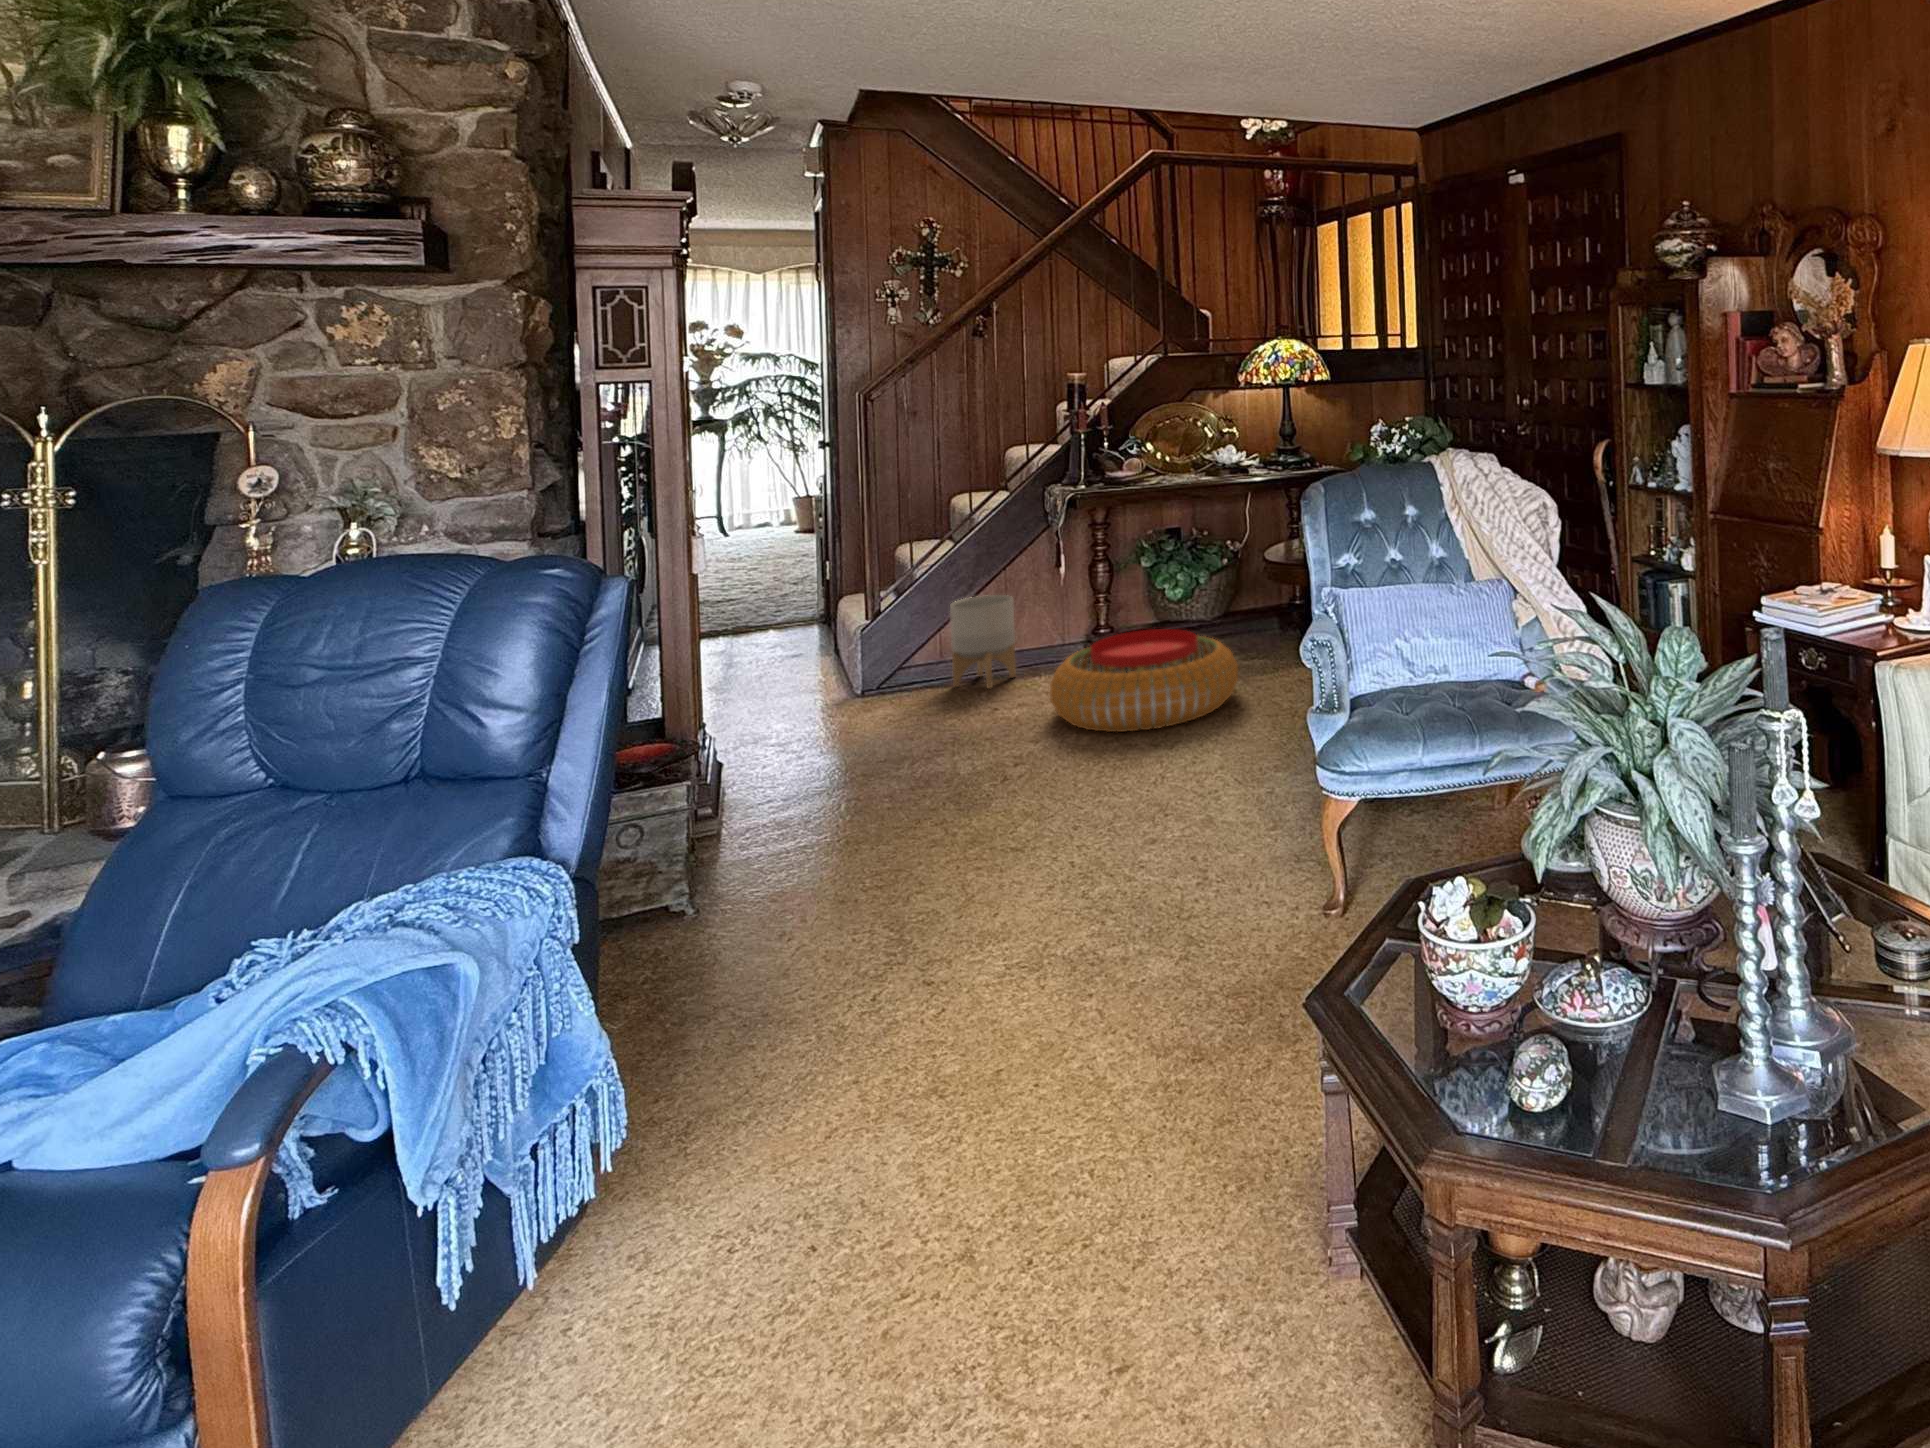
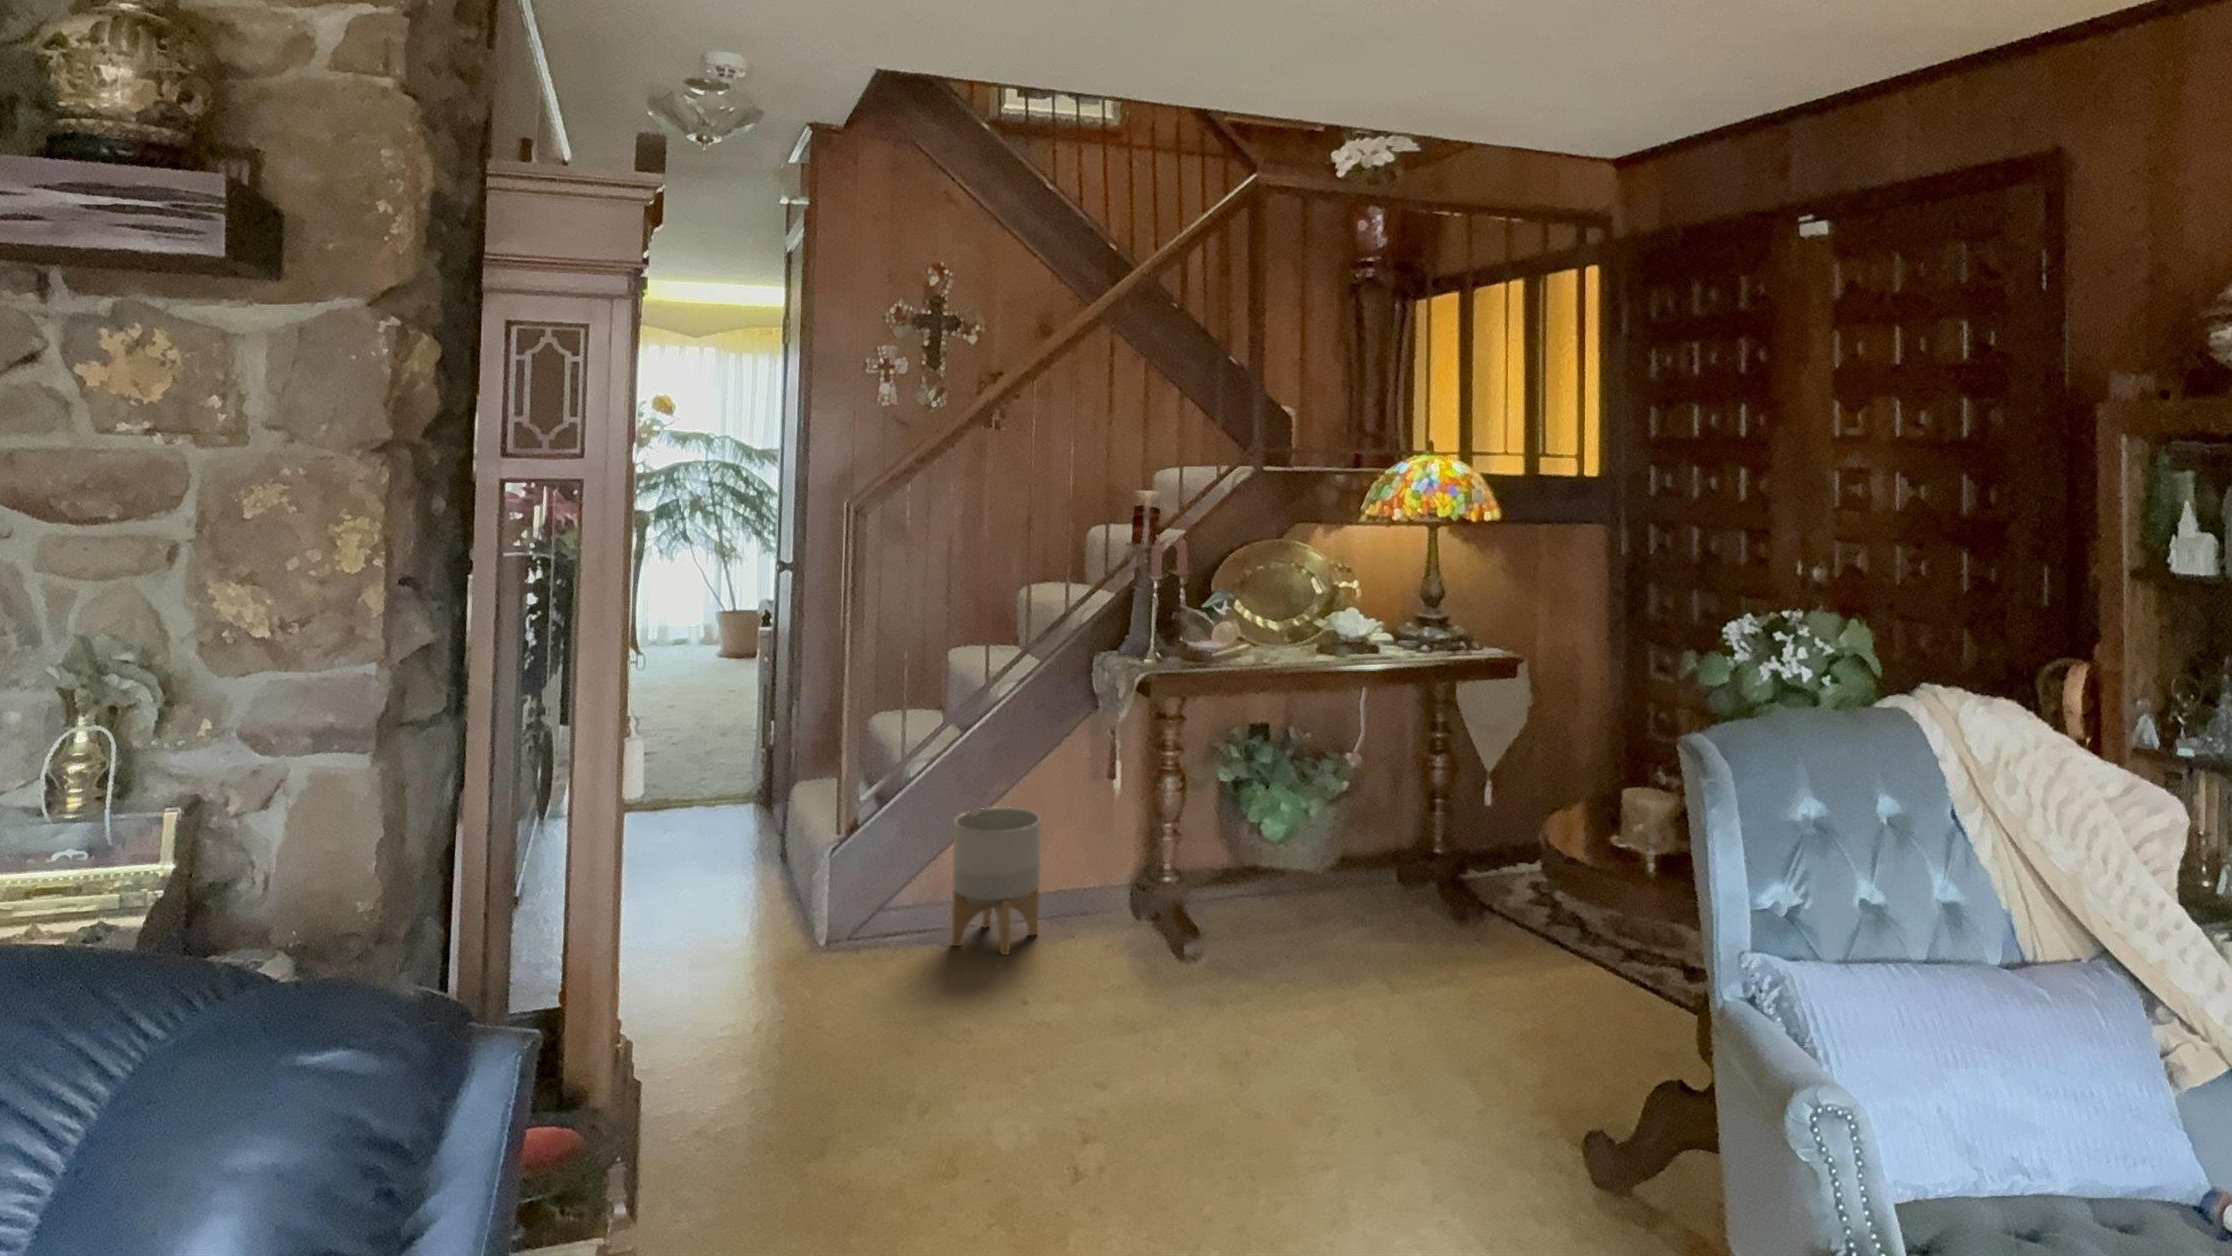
pouf: present [1050,629,1238,732] -> none [1116,898,1403,1088]

